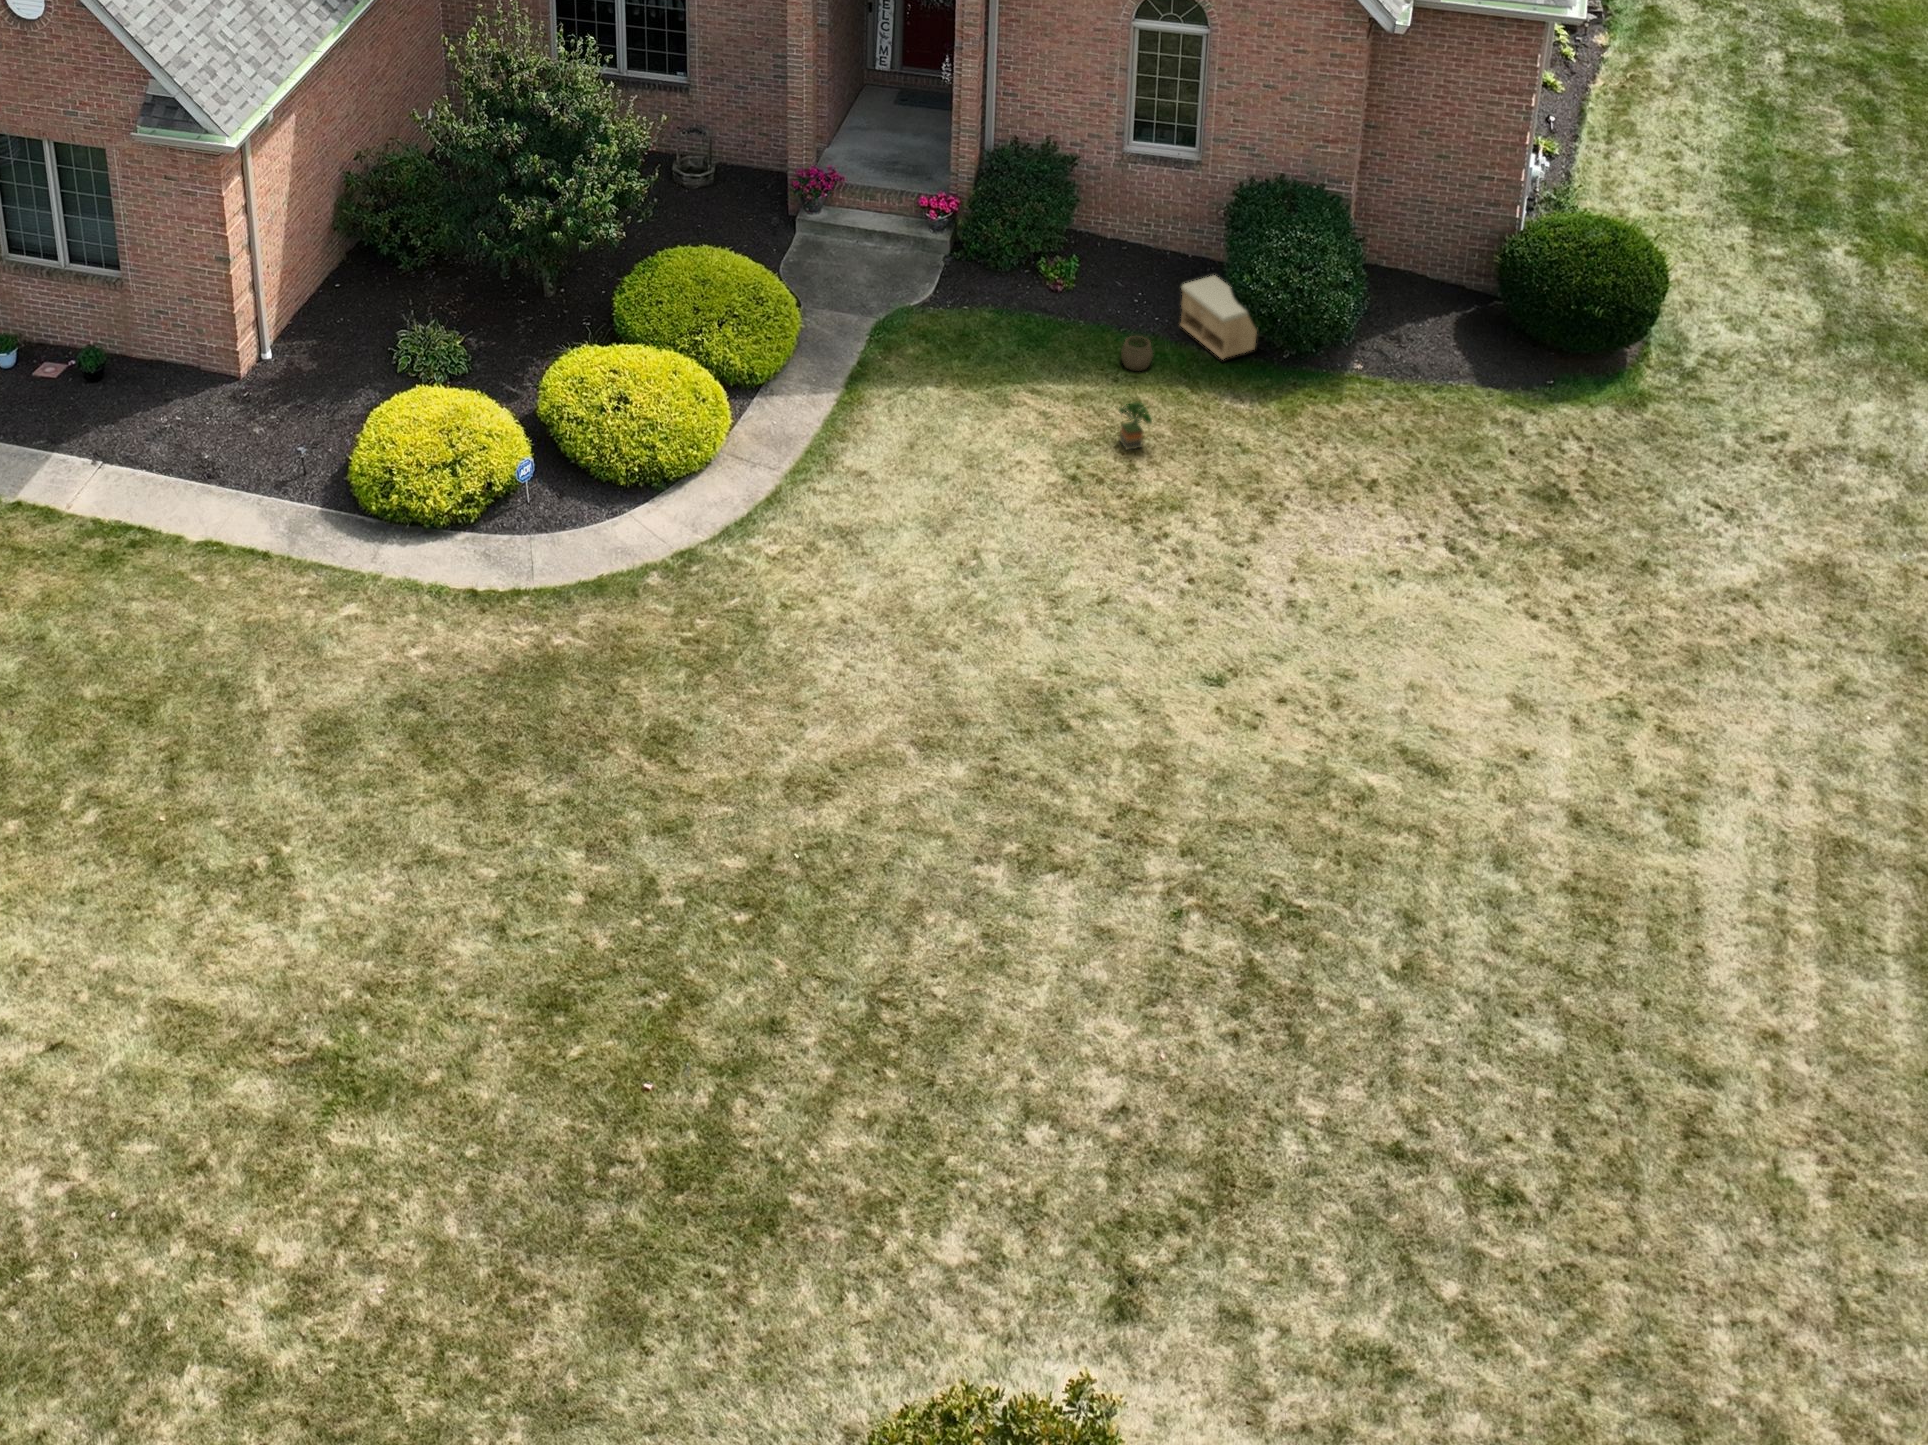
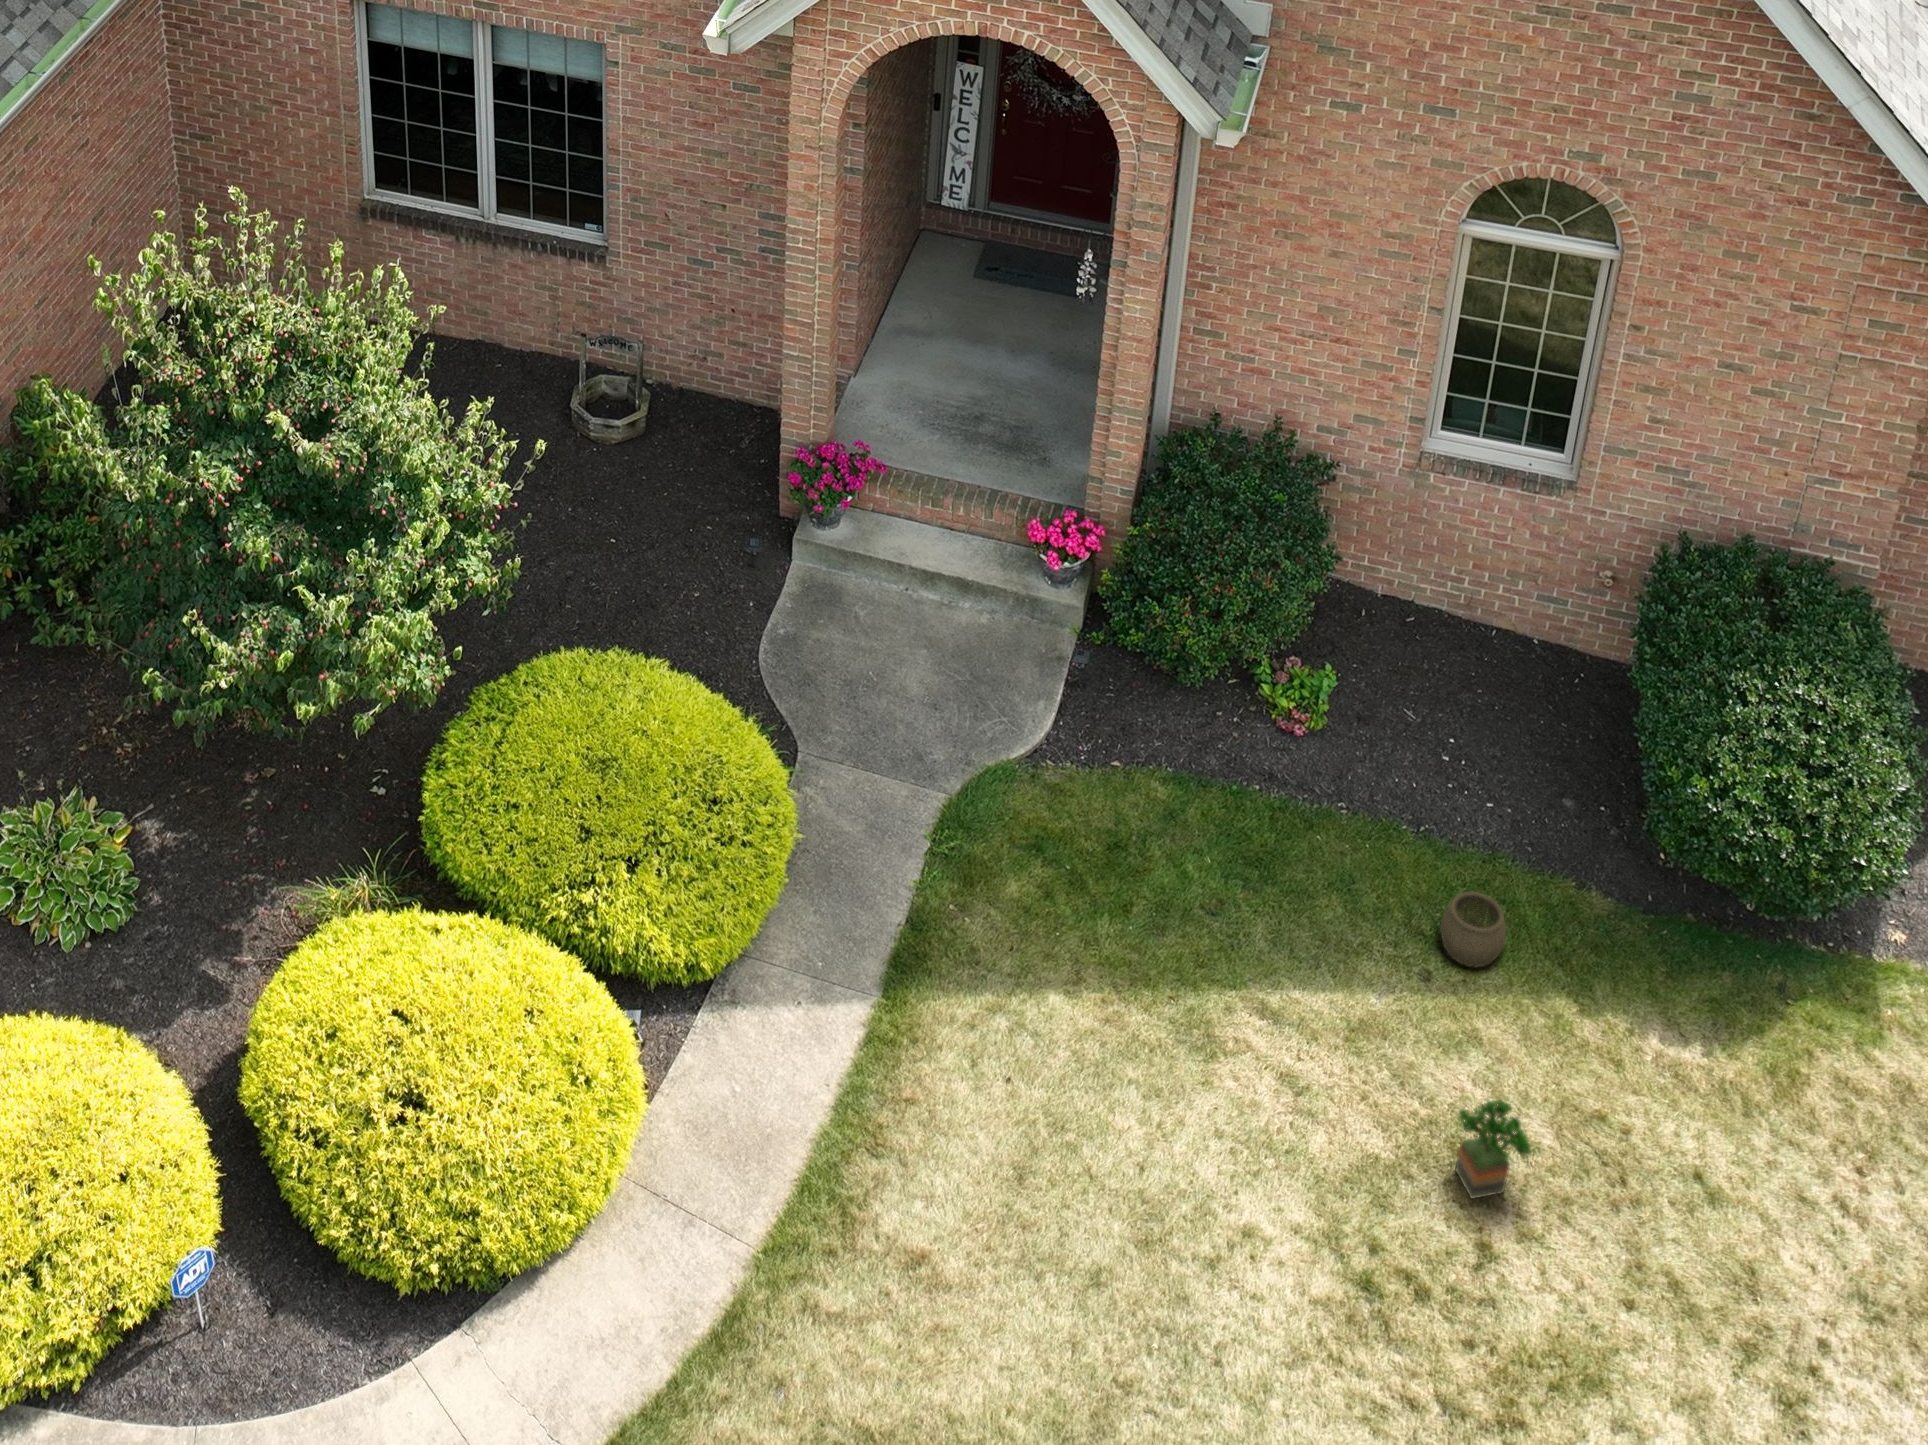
storage bench: present [1180,276,1257,359] -> none [1548,754,1725,945]

